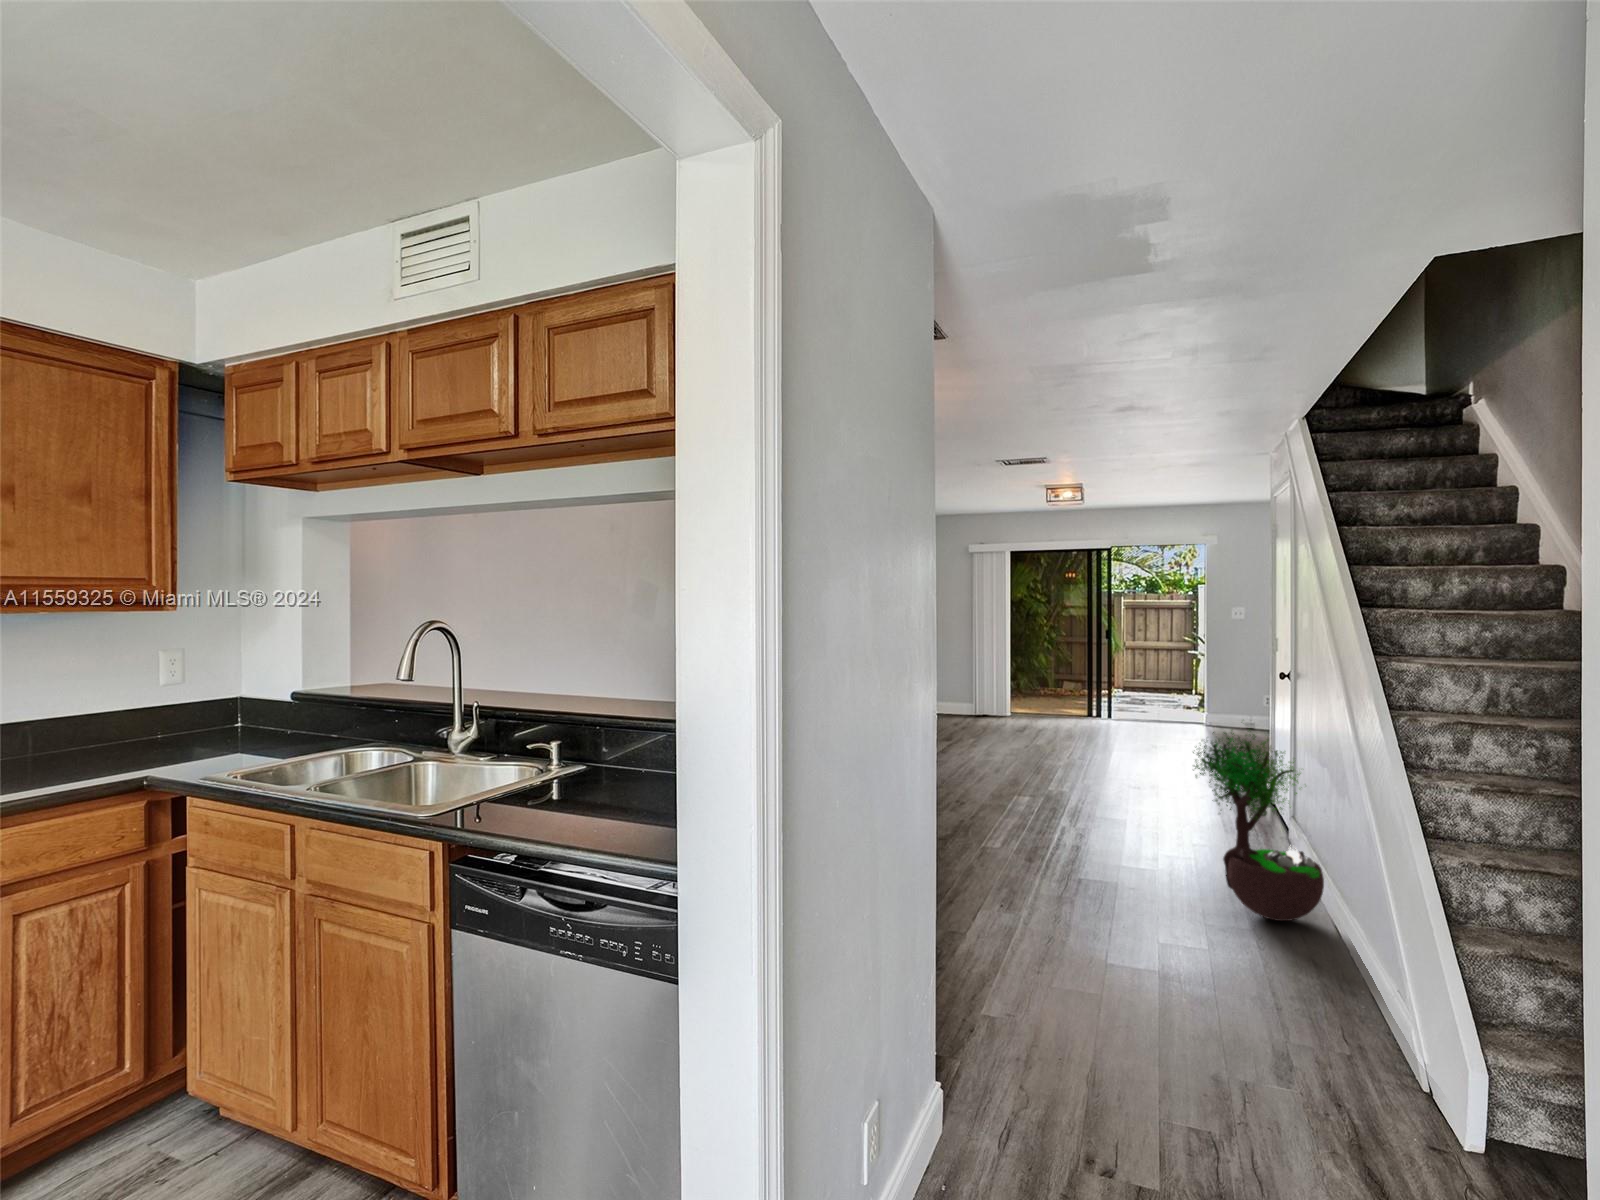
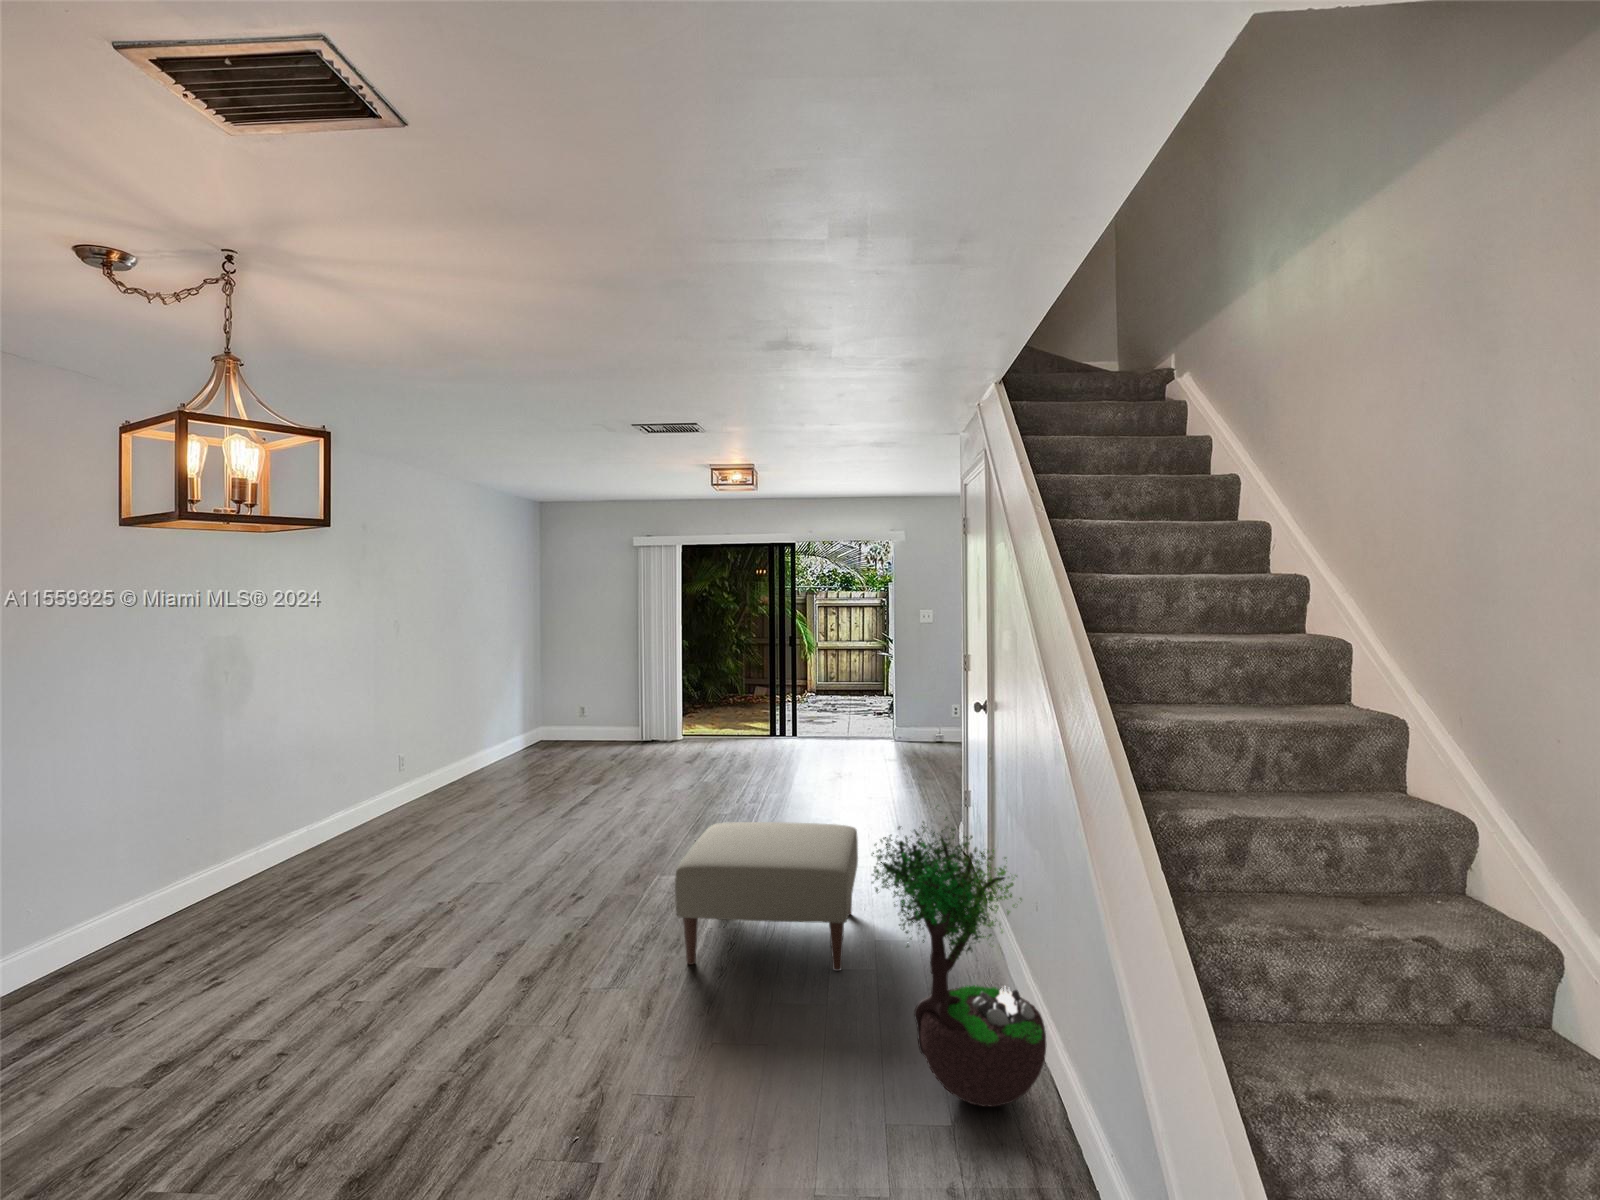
ottoman: none [1040,752,1176,853] -> present [675,822,858,971]

